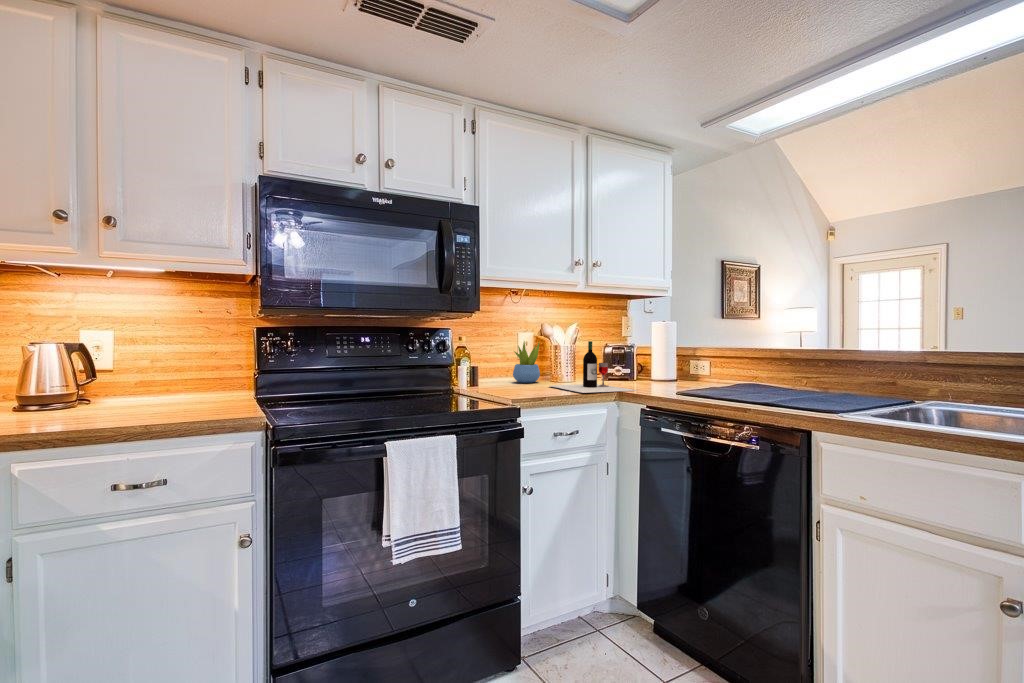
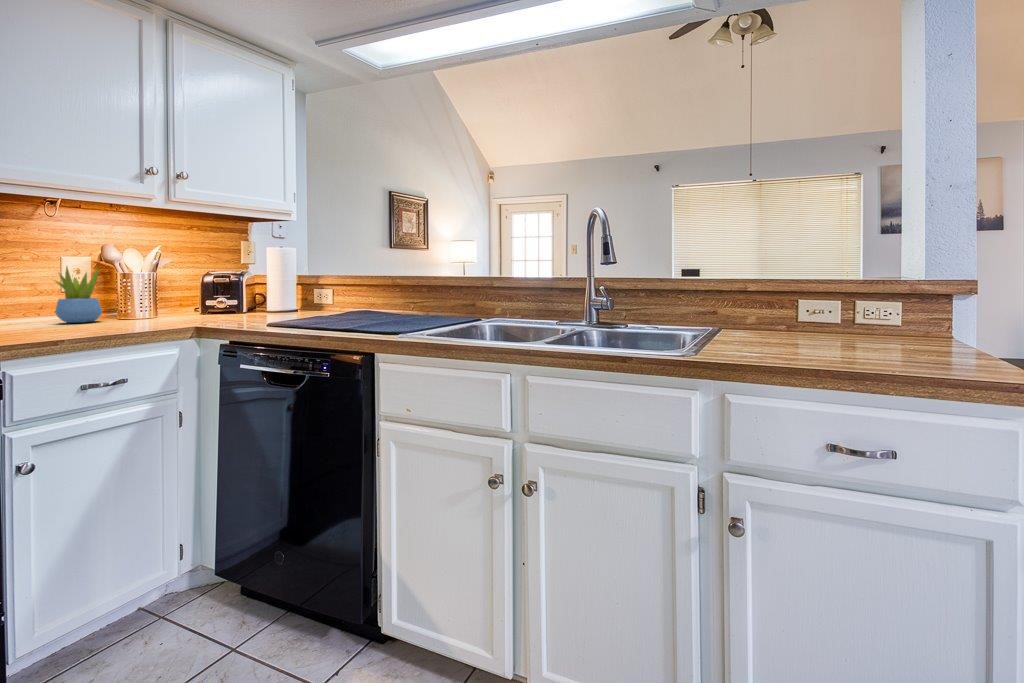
wine bottle: present [551,341,636,393] -> none [101,265,237,329]

